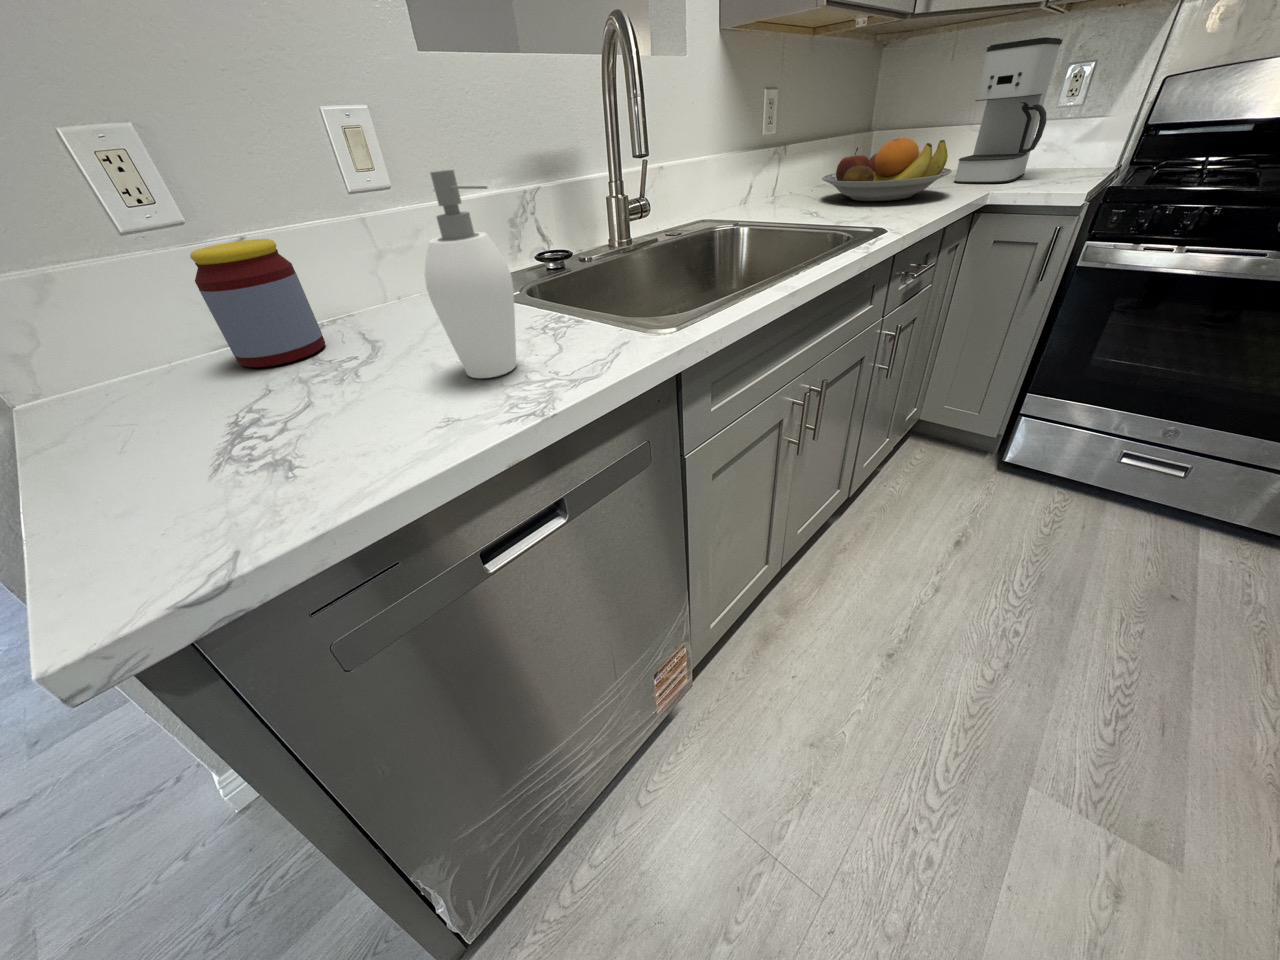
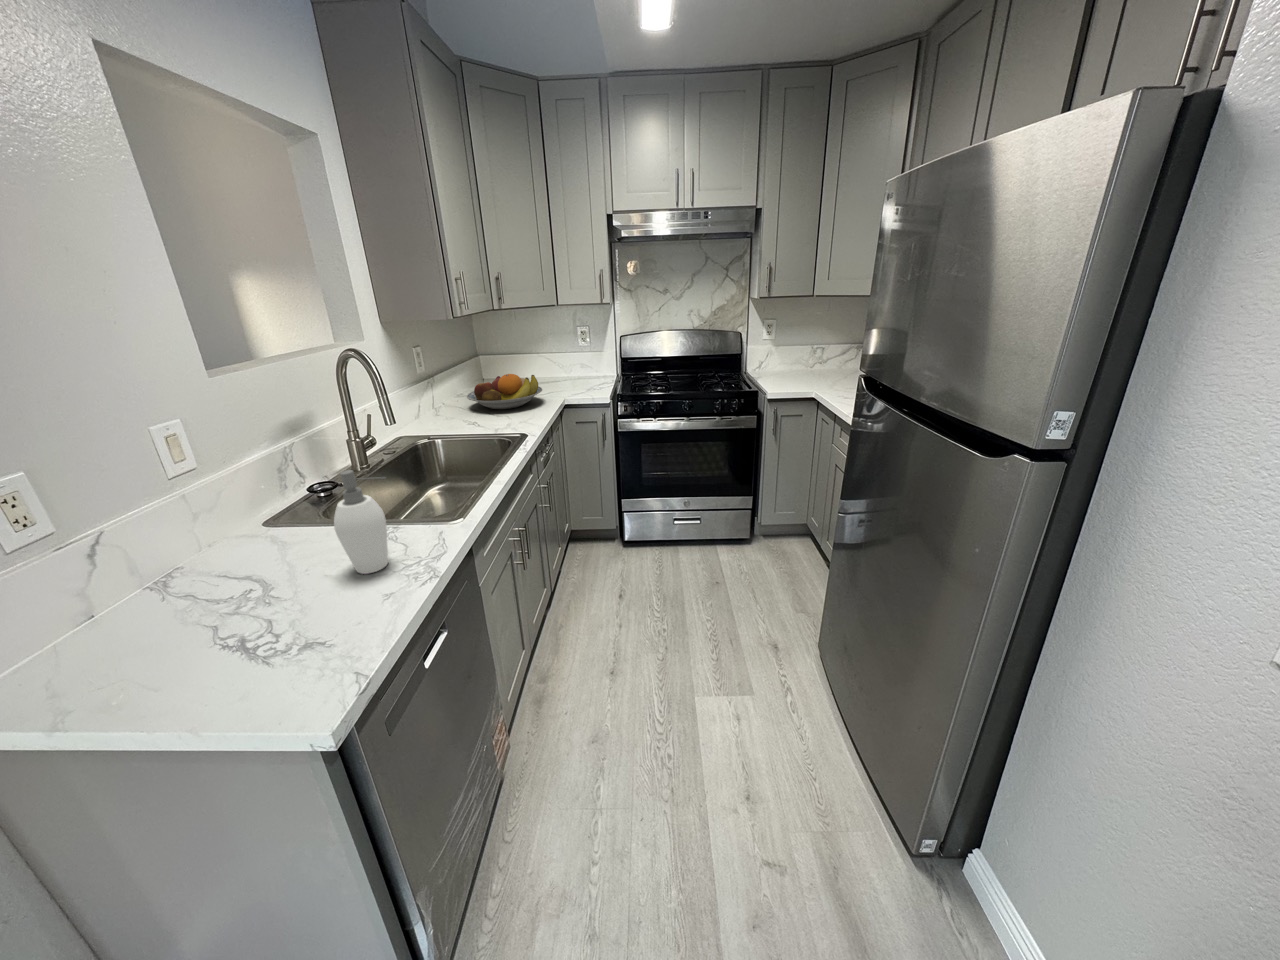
coffee maker: present [954,37,1063,183] -> none [536,317,578,390]
jar: present [190,239,325,367] -> none [103,528,205,625]

